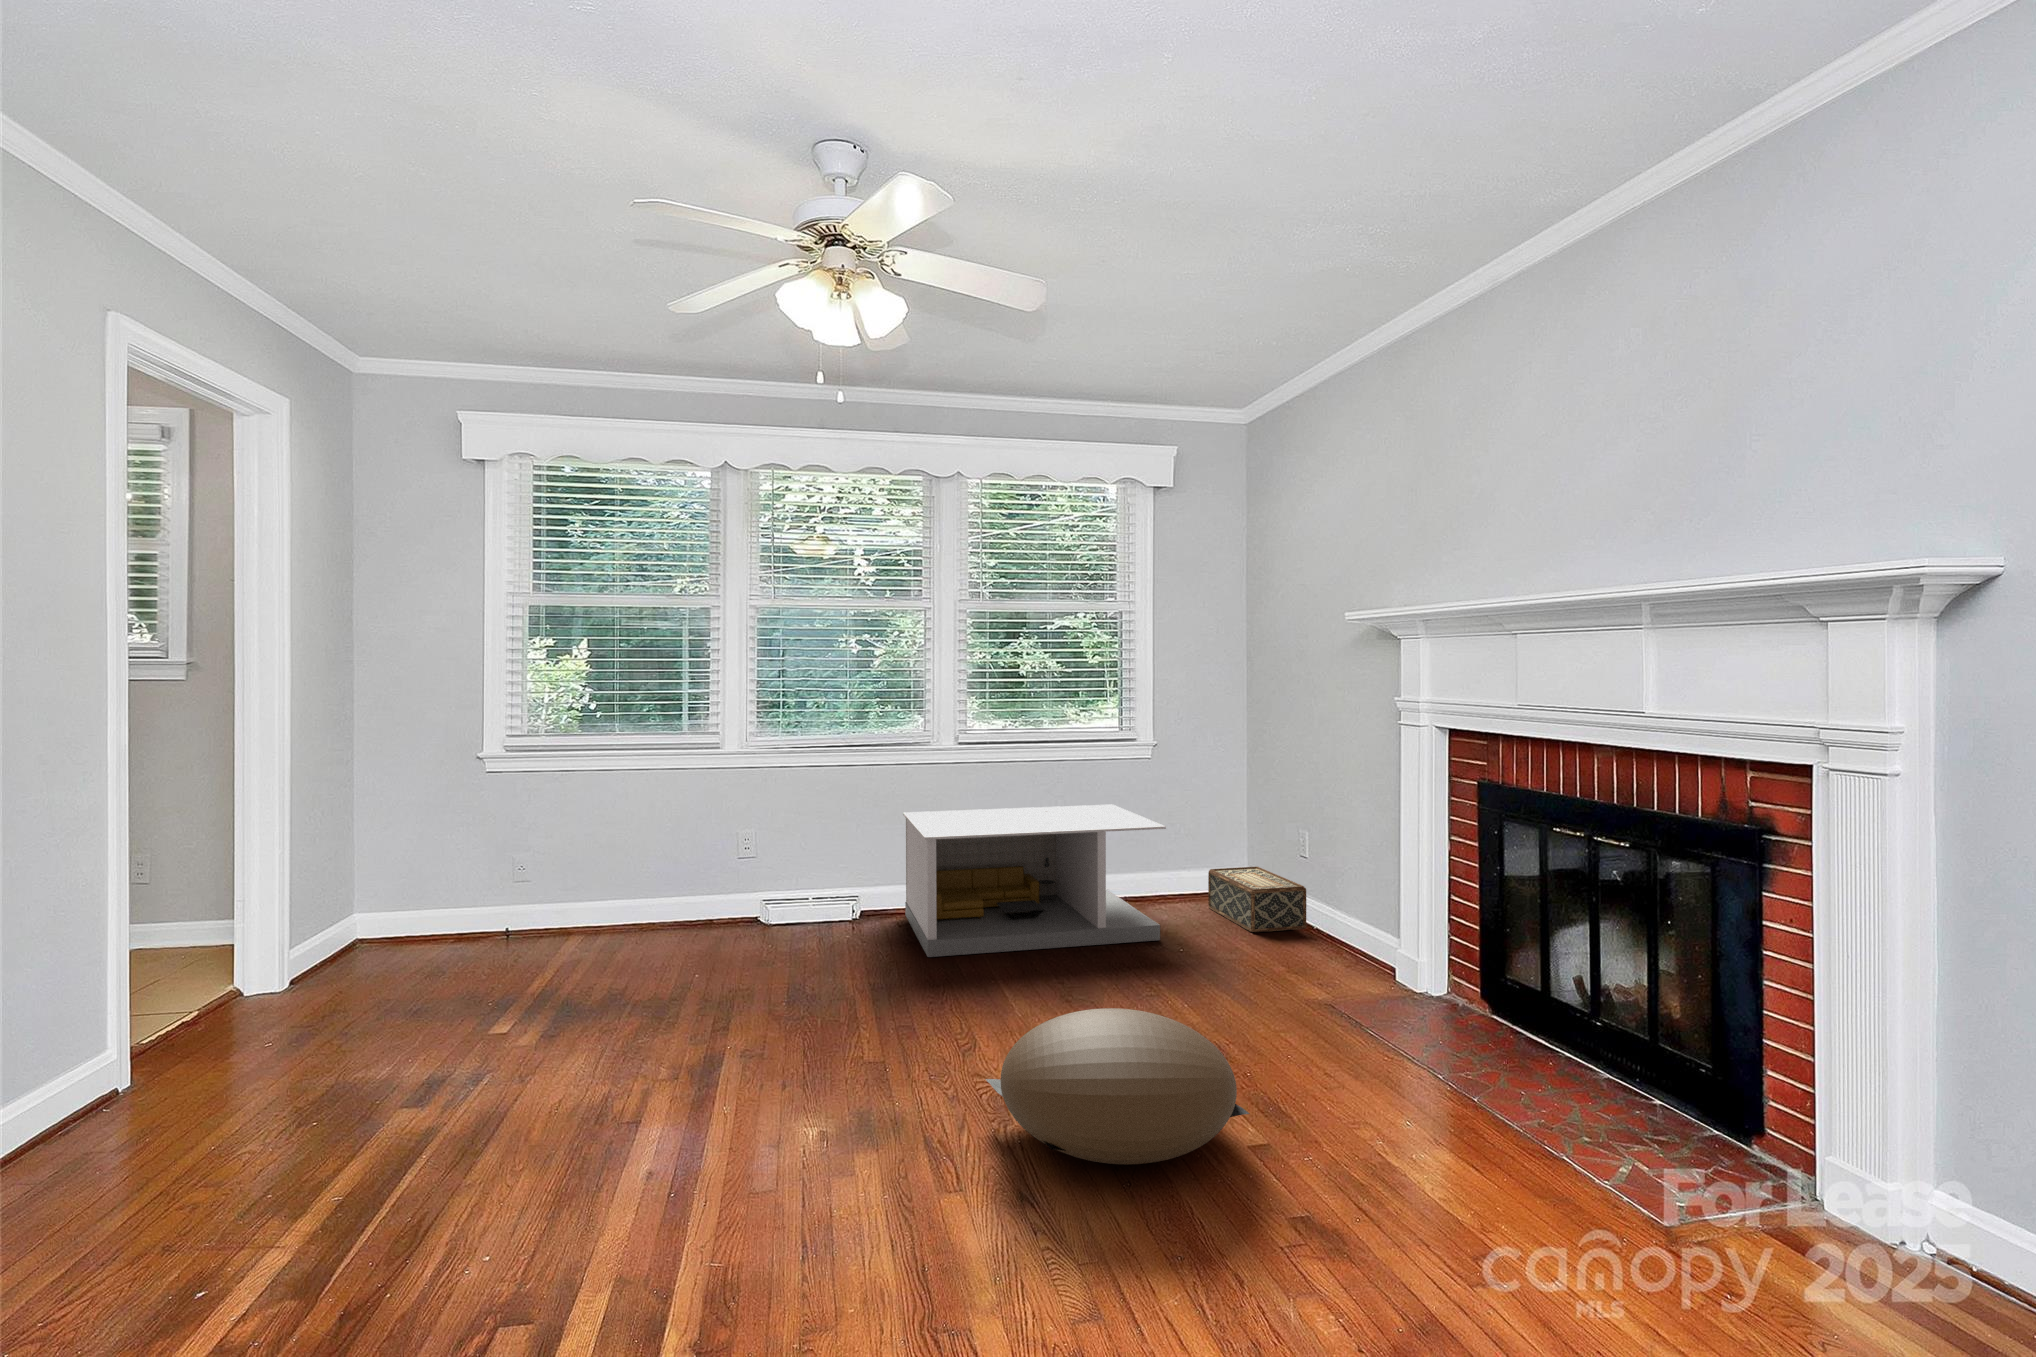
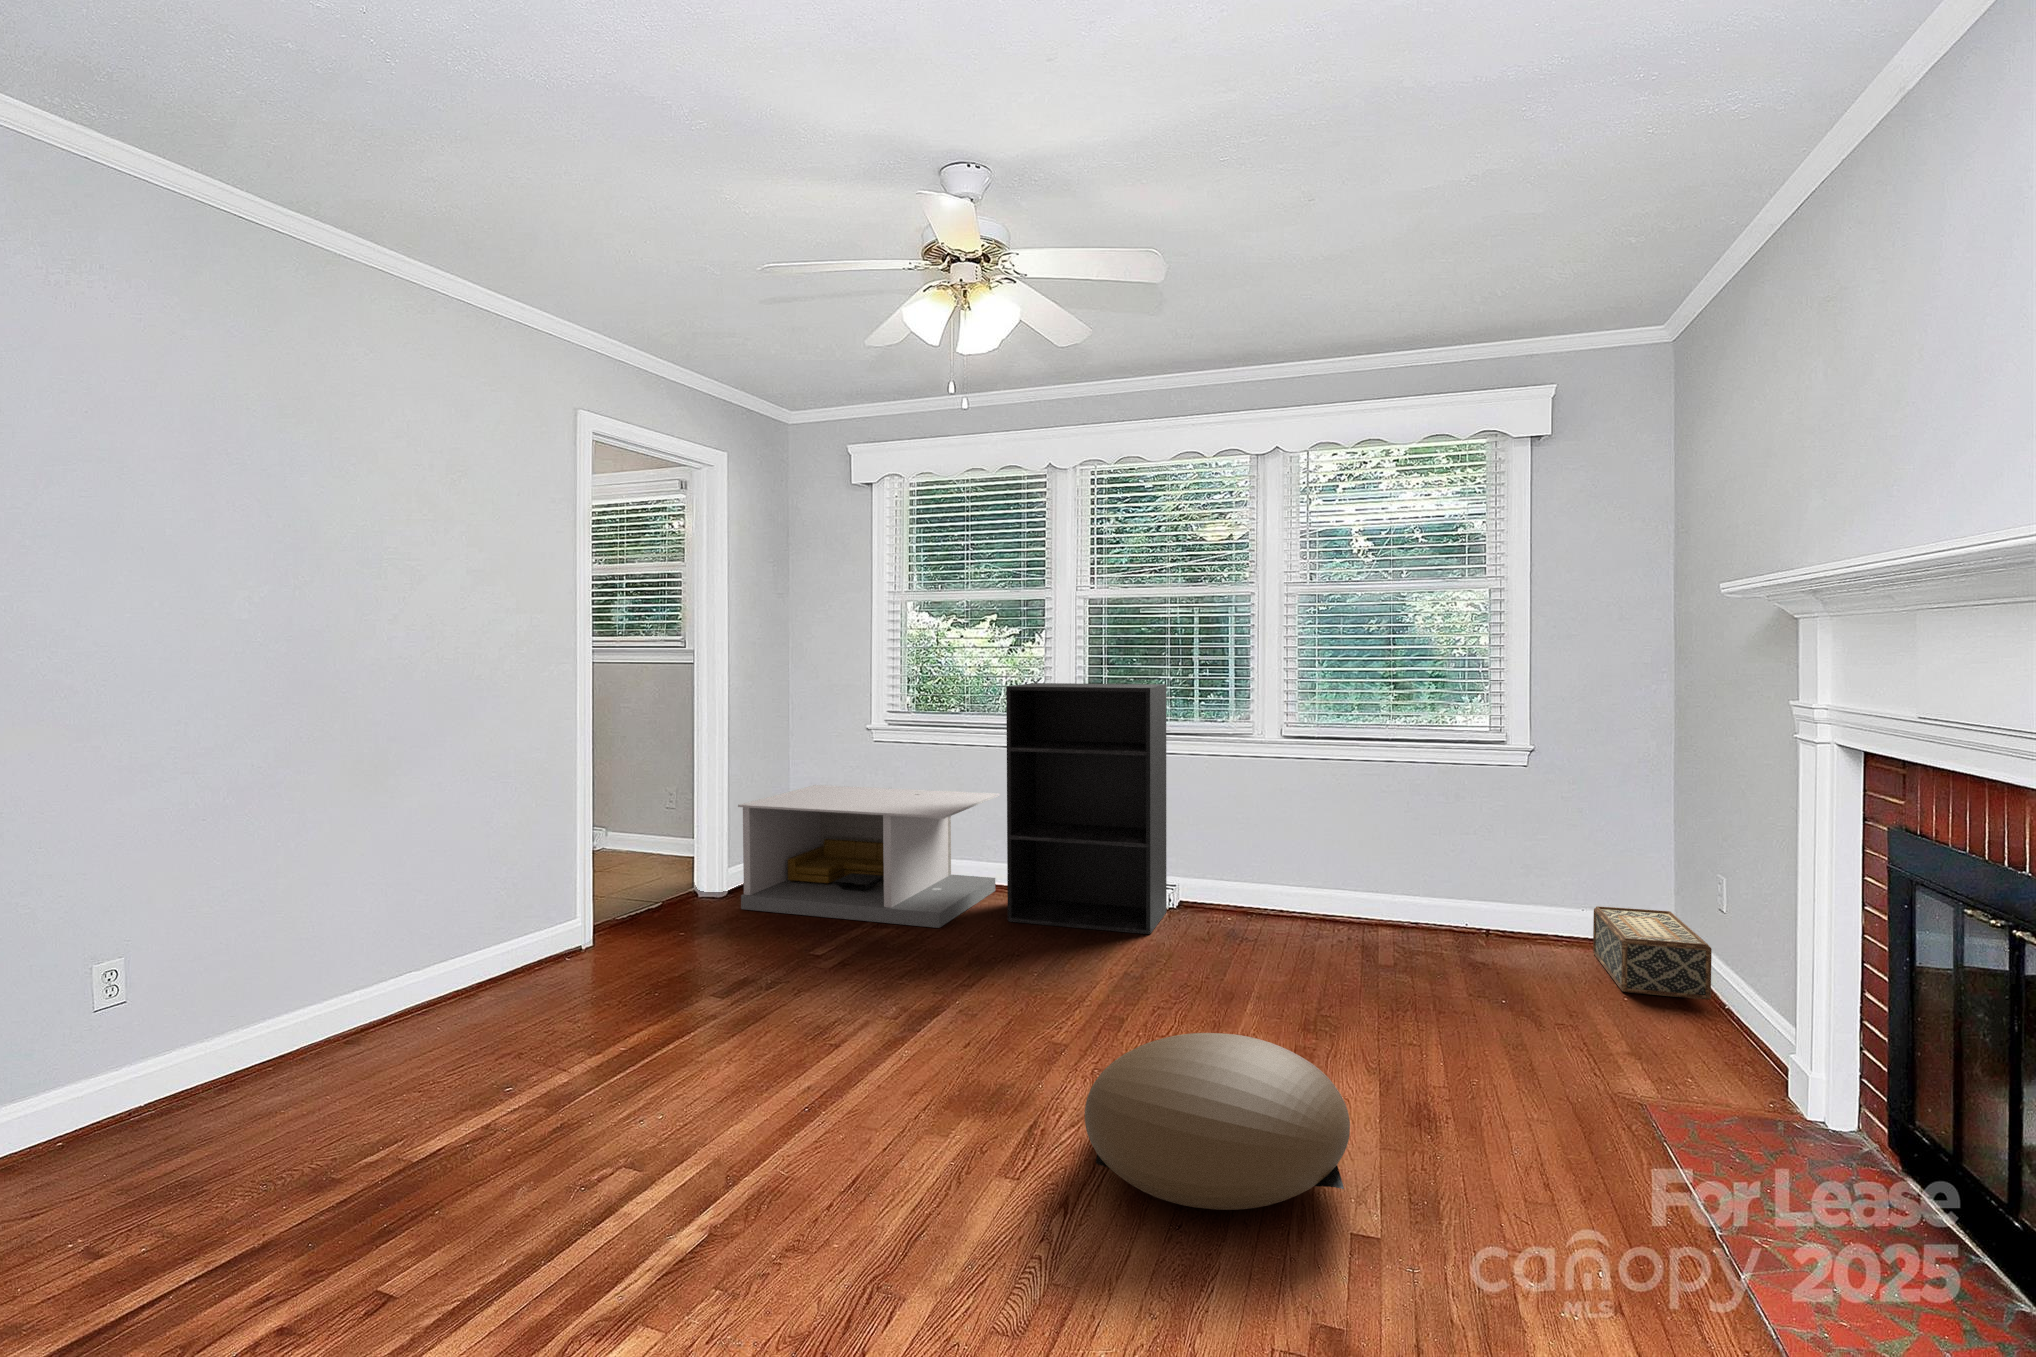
bookshelf: none [696,696,857,957] -> present [1006,683,1167,934]
coffee table: present [903,804,1166,957] -> present [738,785,1000,928]

